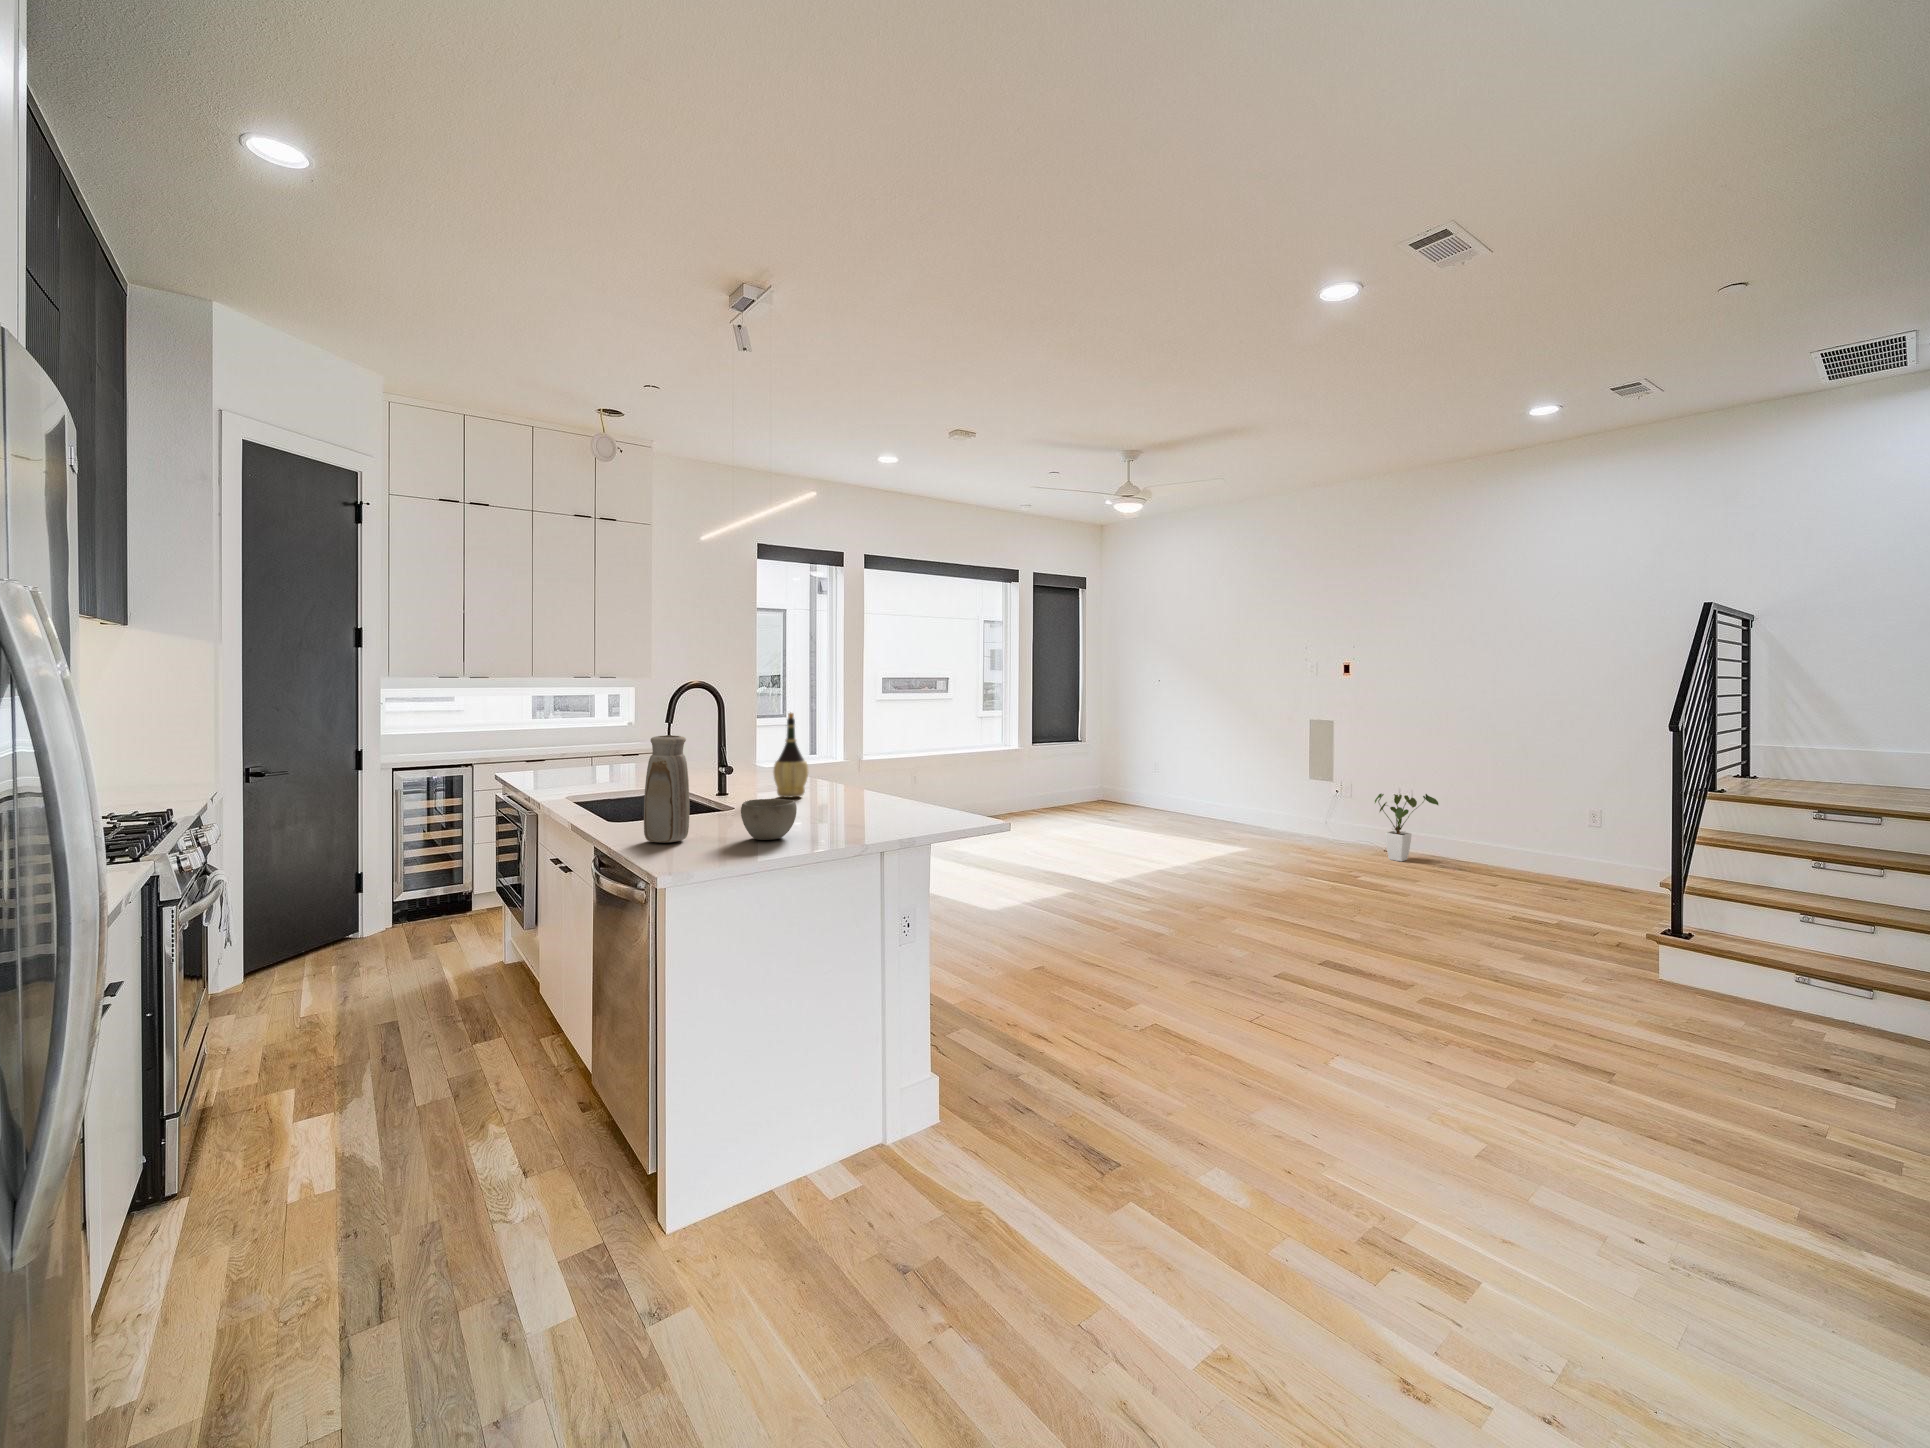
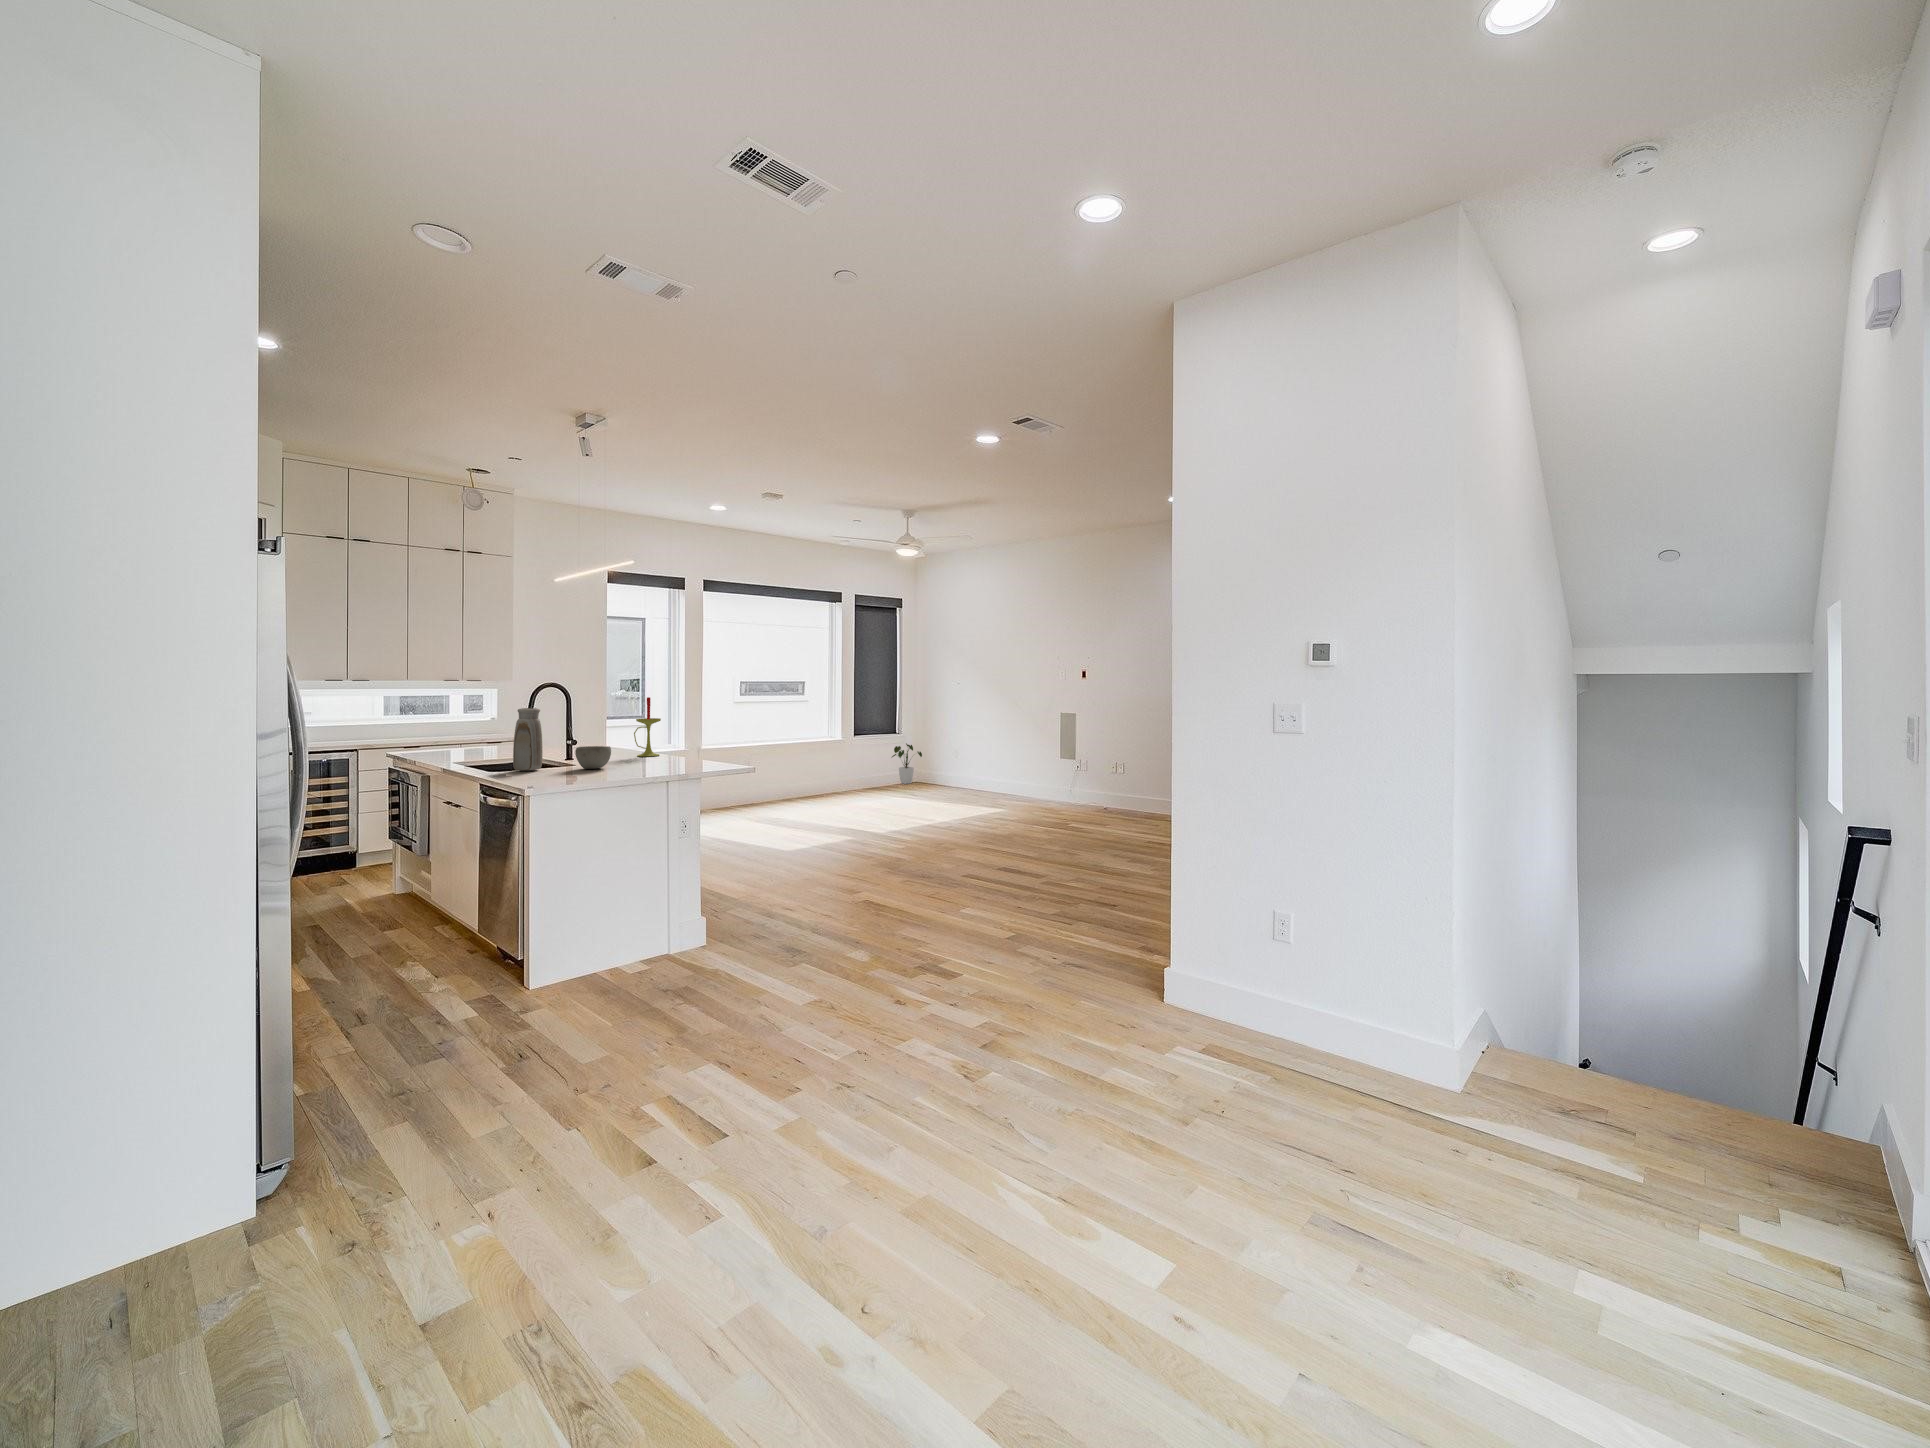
candle: none [820,709,858,806] -> present [634,697,661,757]
wine bottle: present [773,713,808,797] -> none [604,699,629,754]
house plant: present [1375,794,1438,861] -> present [892,743,922,784]

